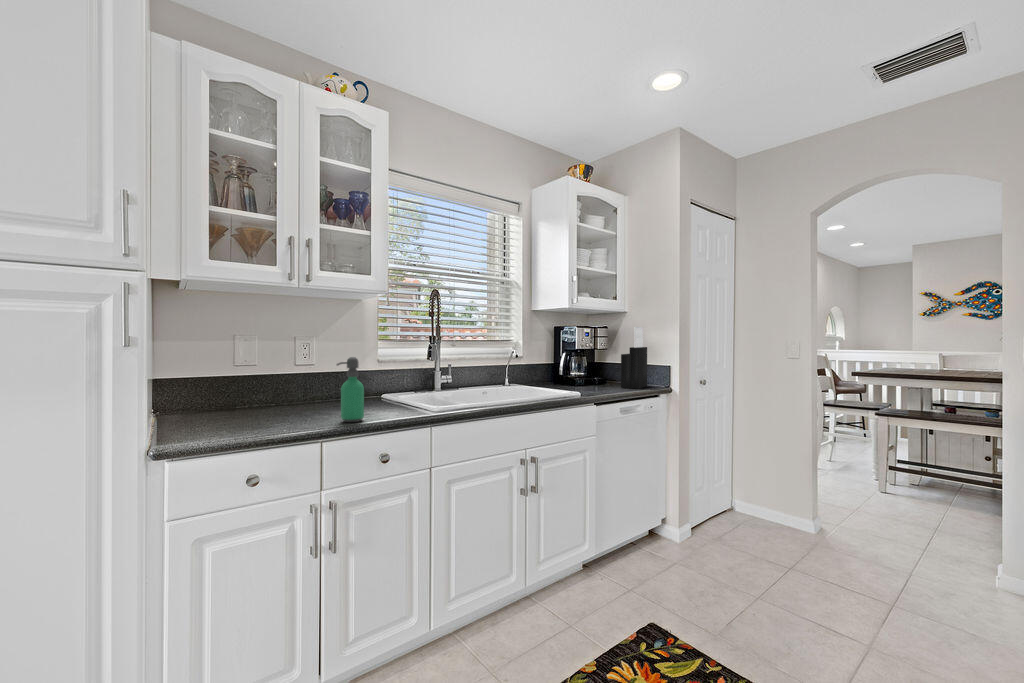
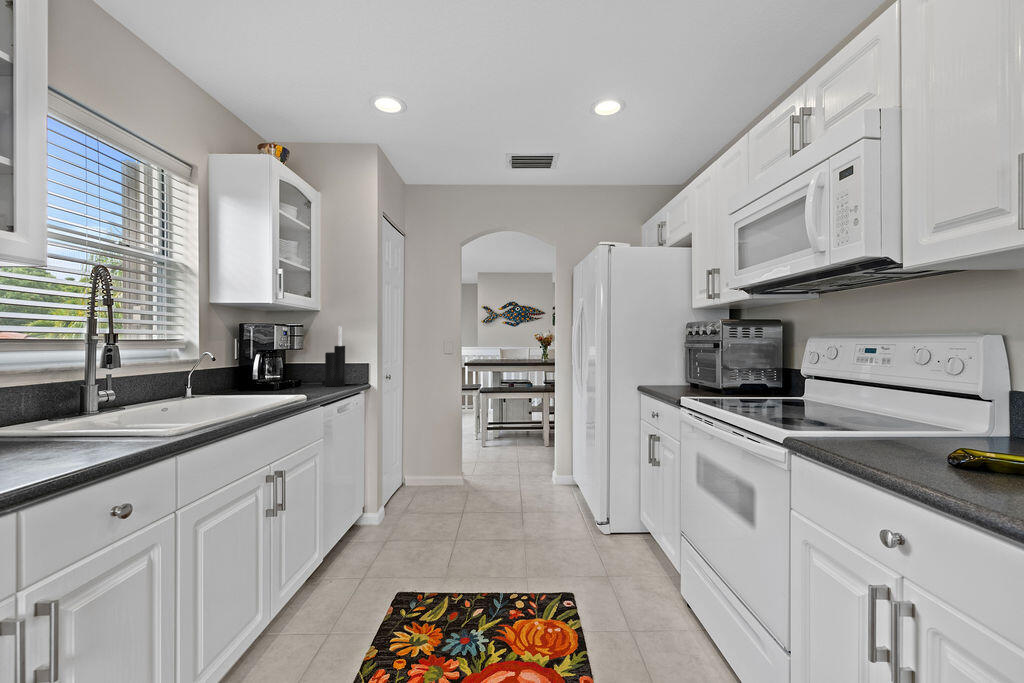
soap dispenser: present [337,357,364,422] -> none [57,358,99,452]

